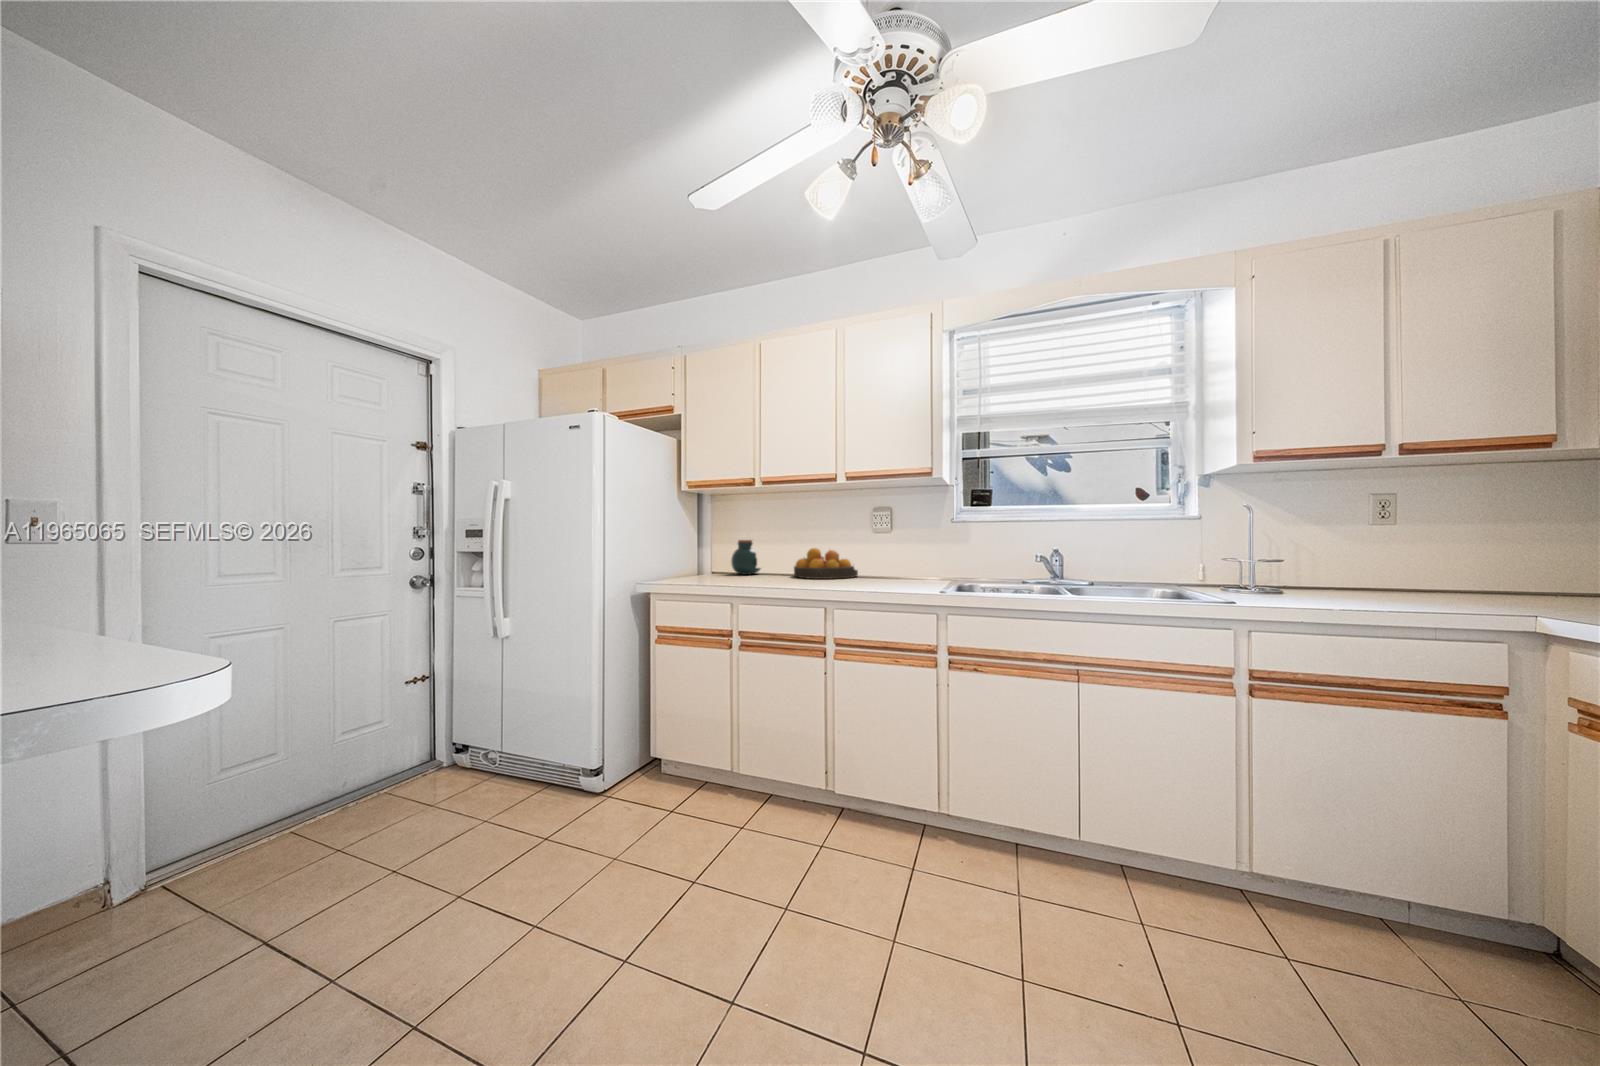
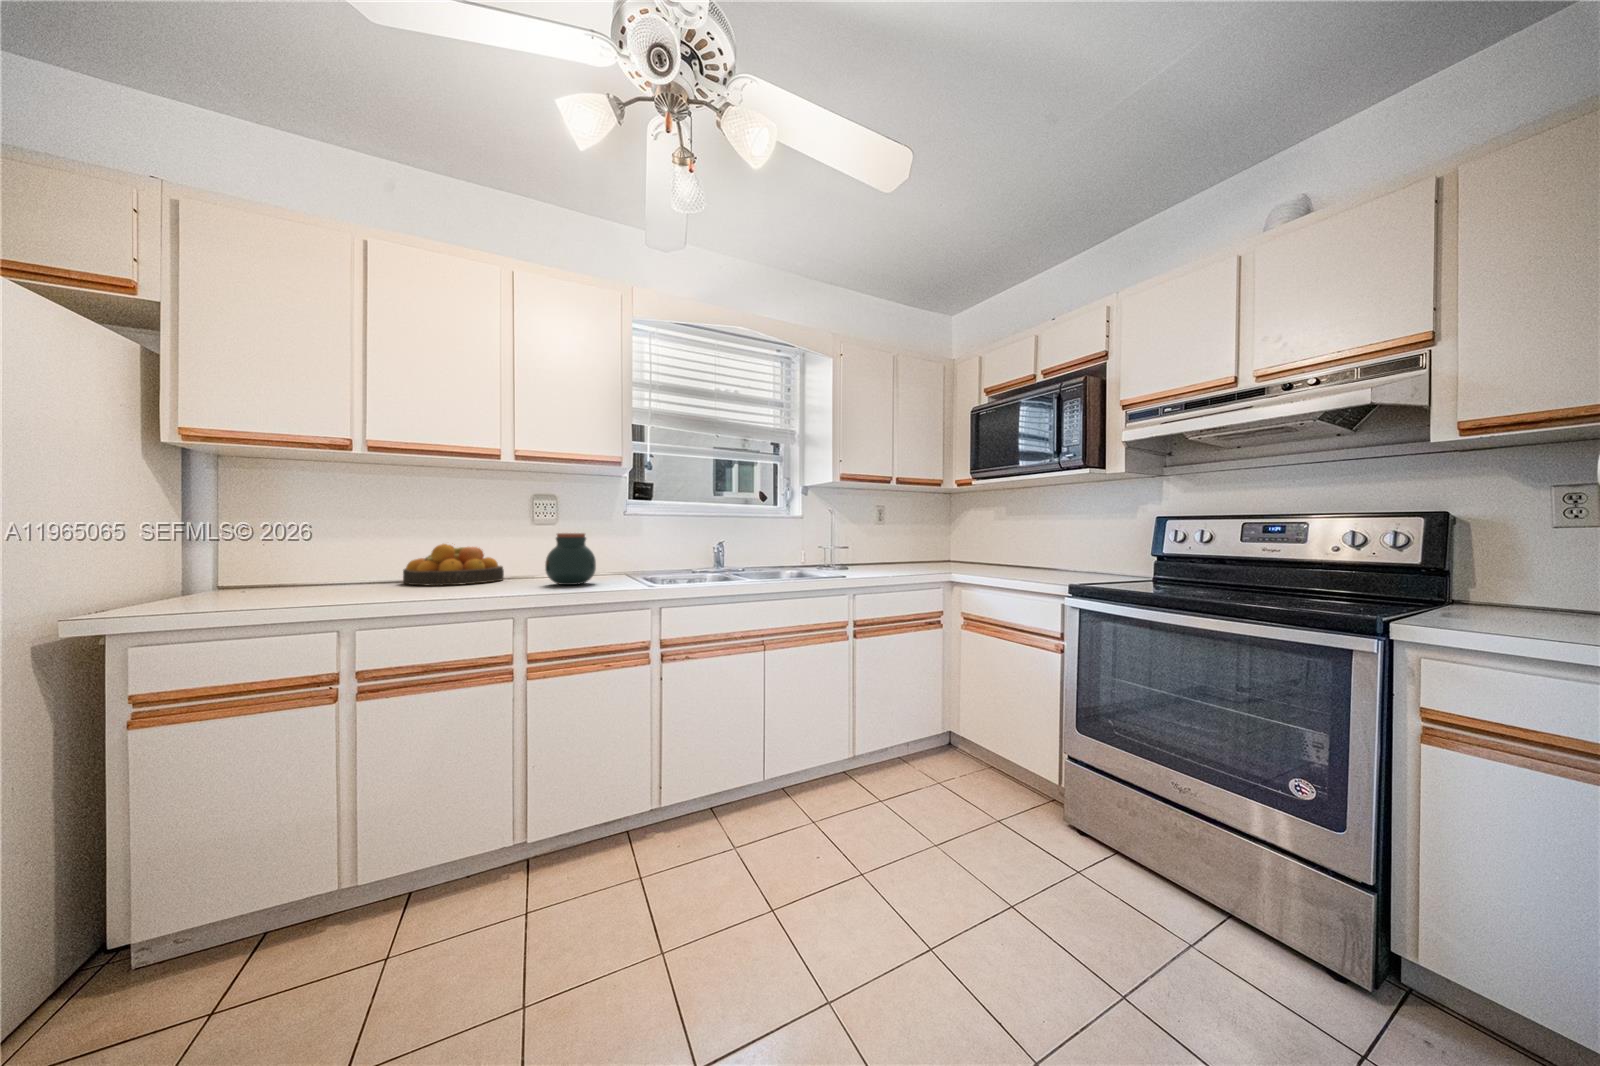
jar: present [731,540,760,575] -> present [545,533,596,585]

